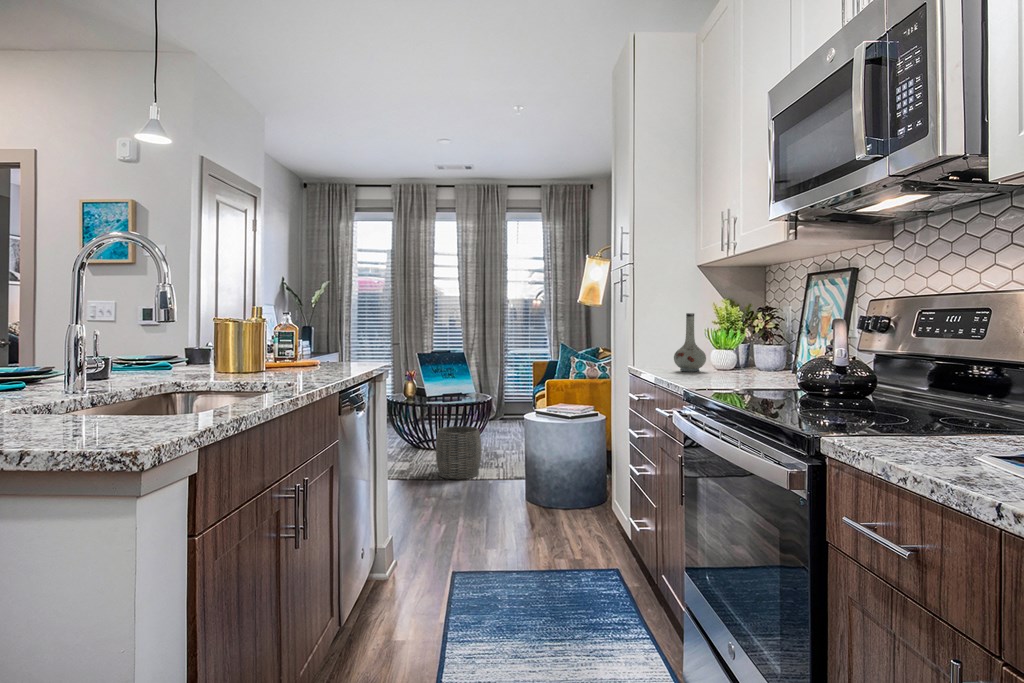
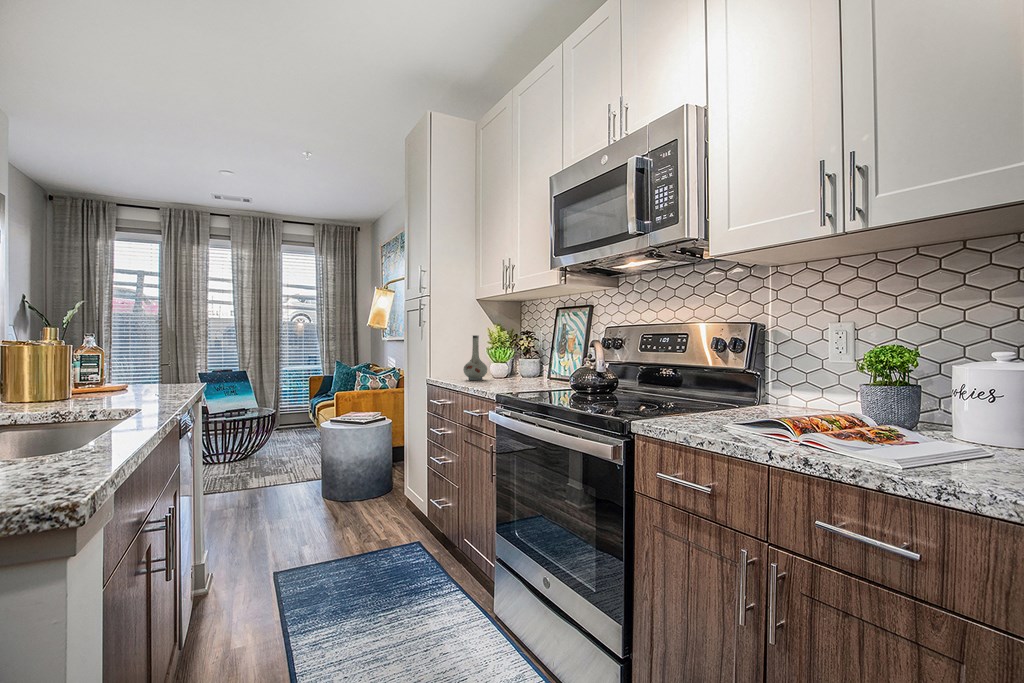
woven basket: present [436,426,481,479] -> none [226,438,274,489]

